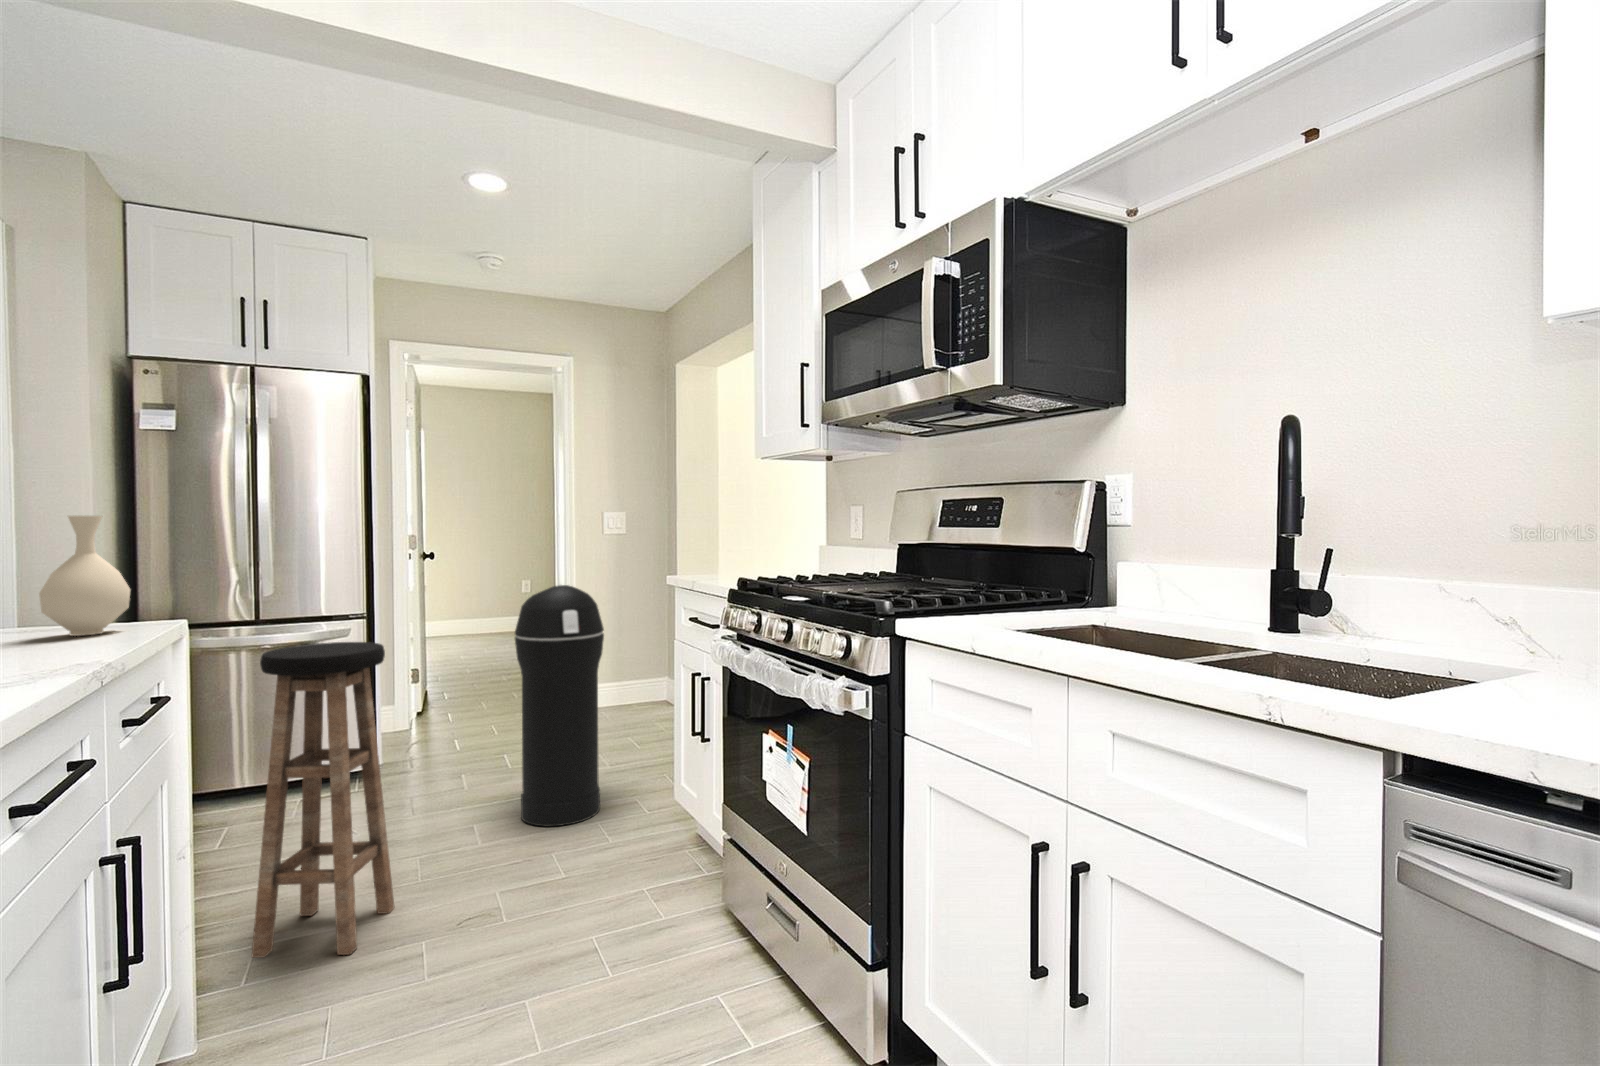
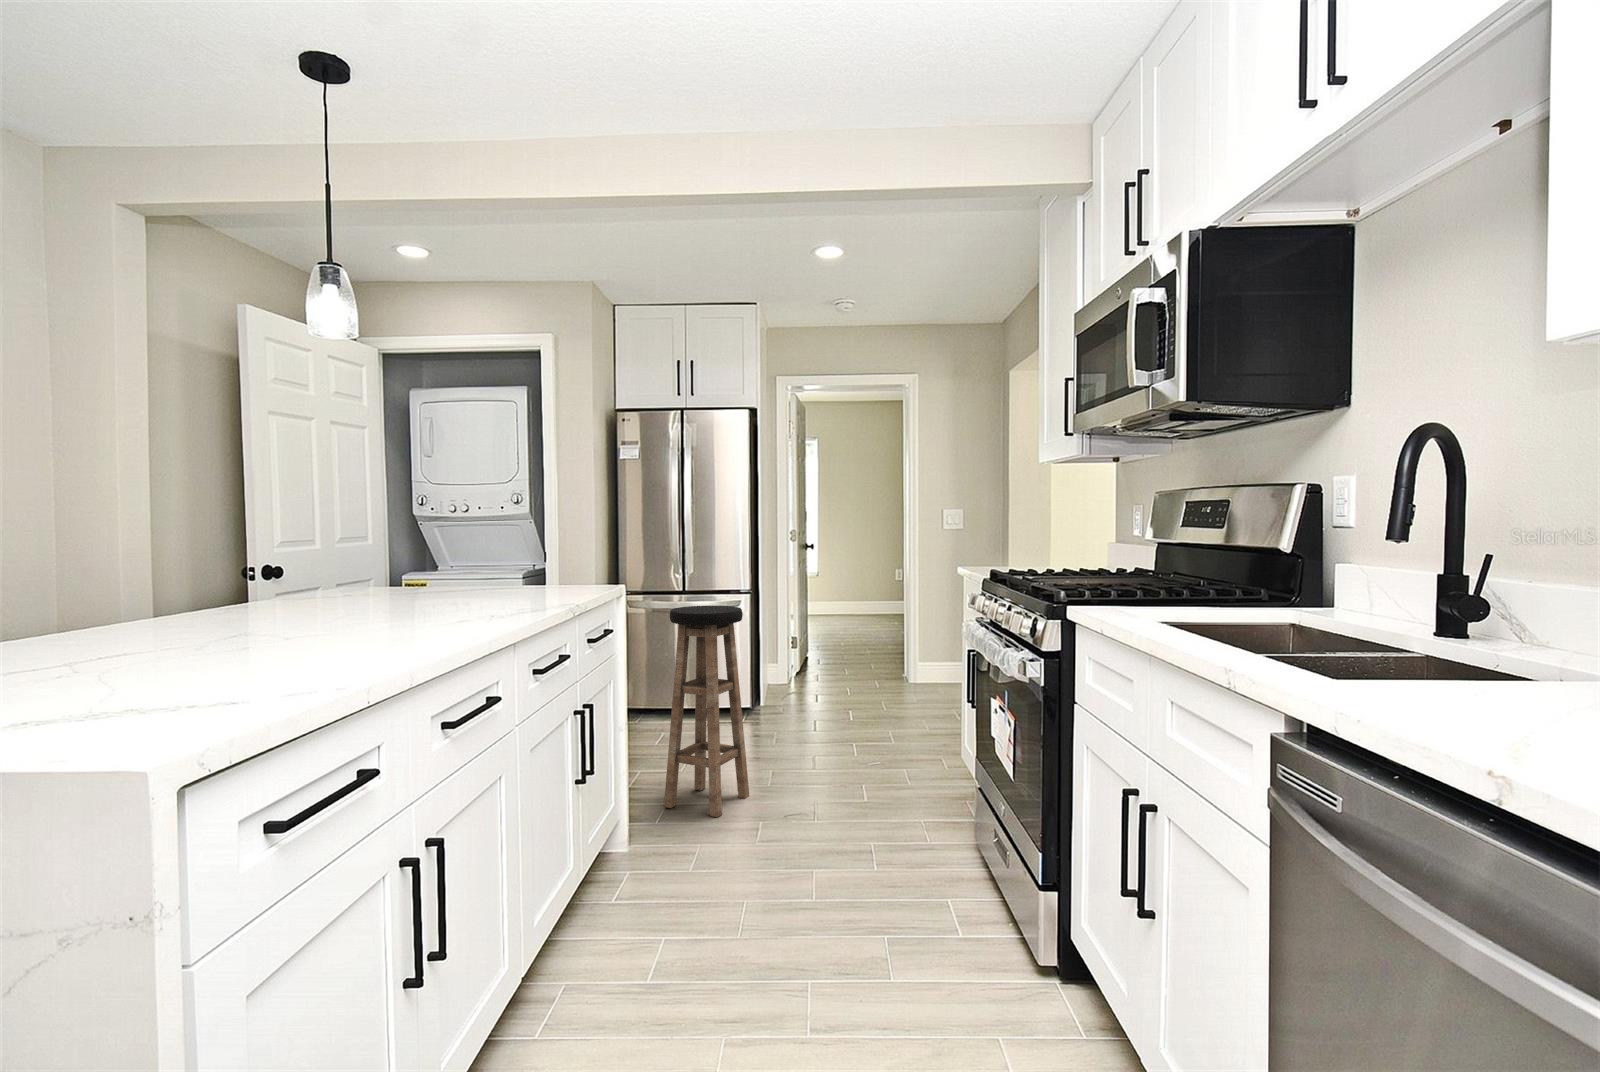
vase: present [39,515,130,636] -> none [557,520,598,590]
trash can: present [515,585,604,827] -> none [843,572,913,764]

